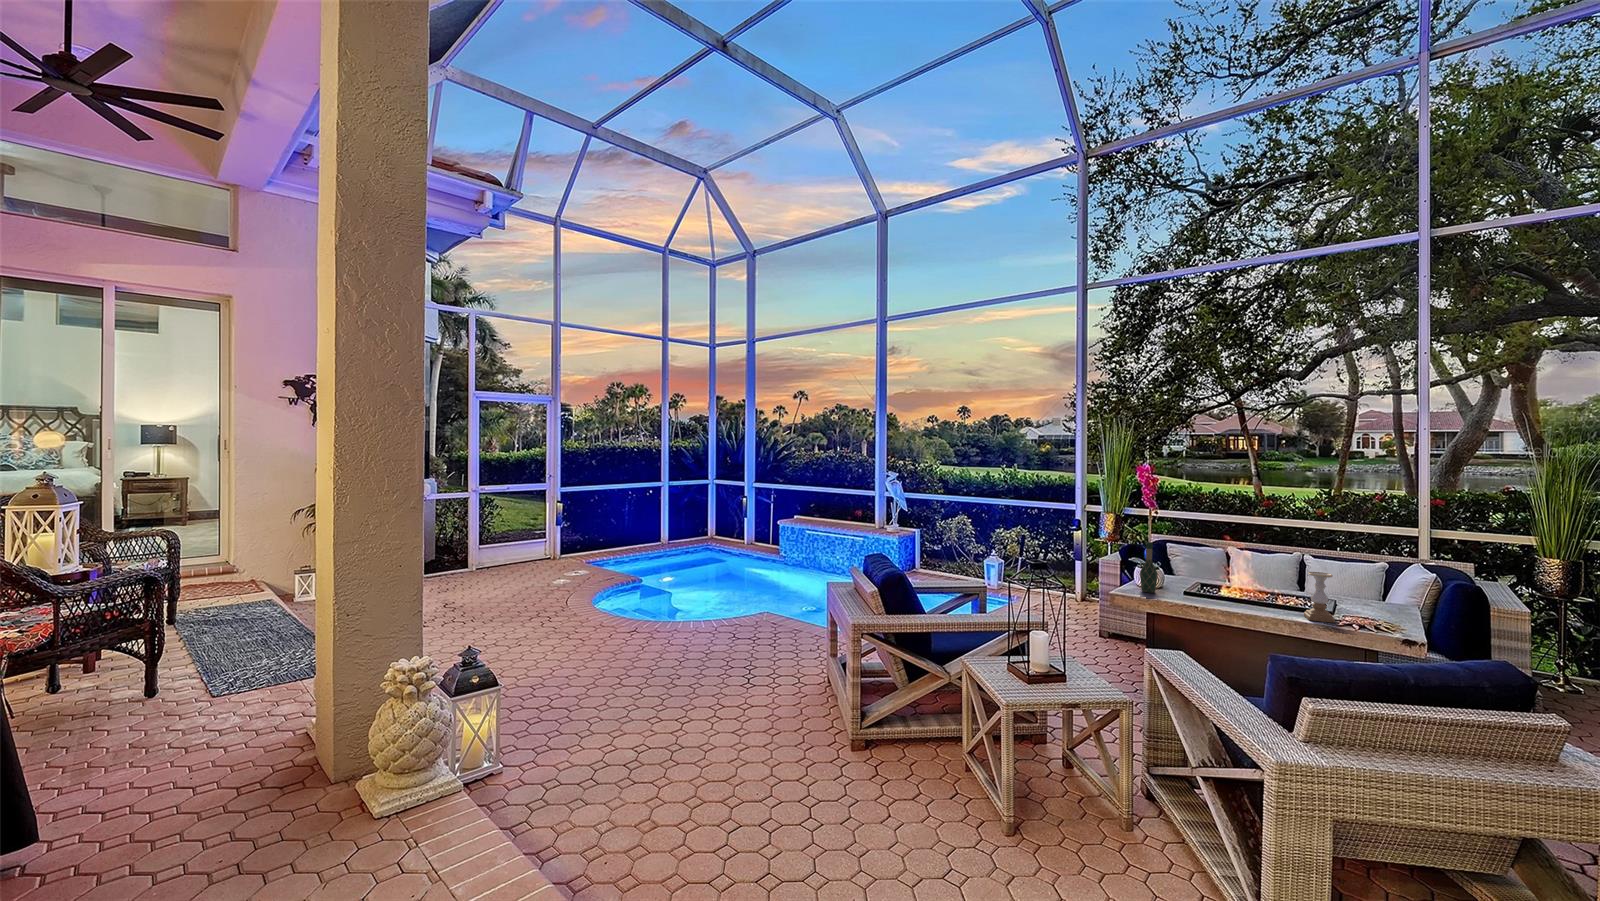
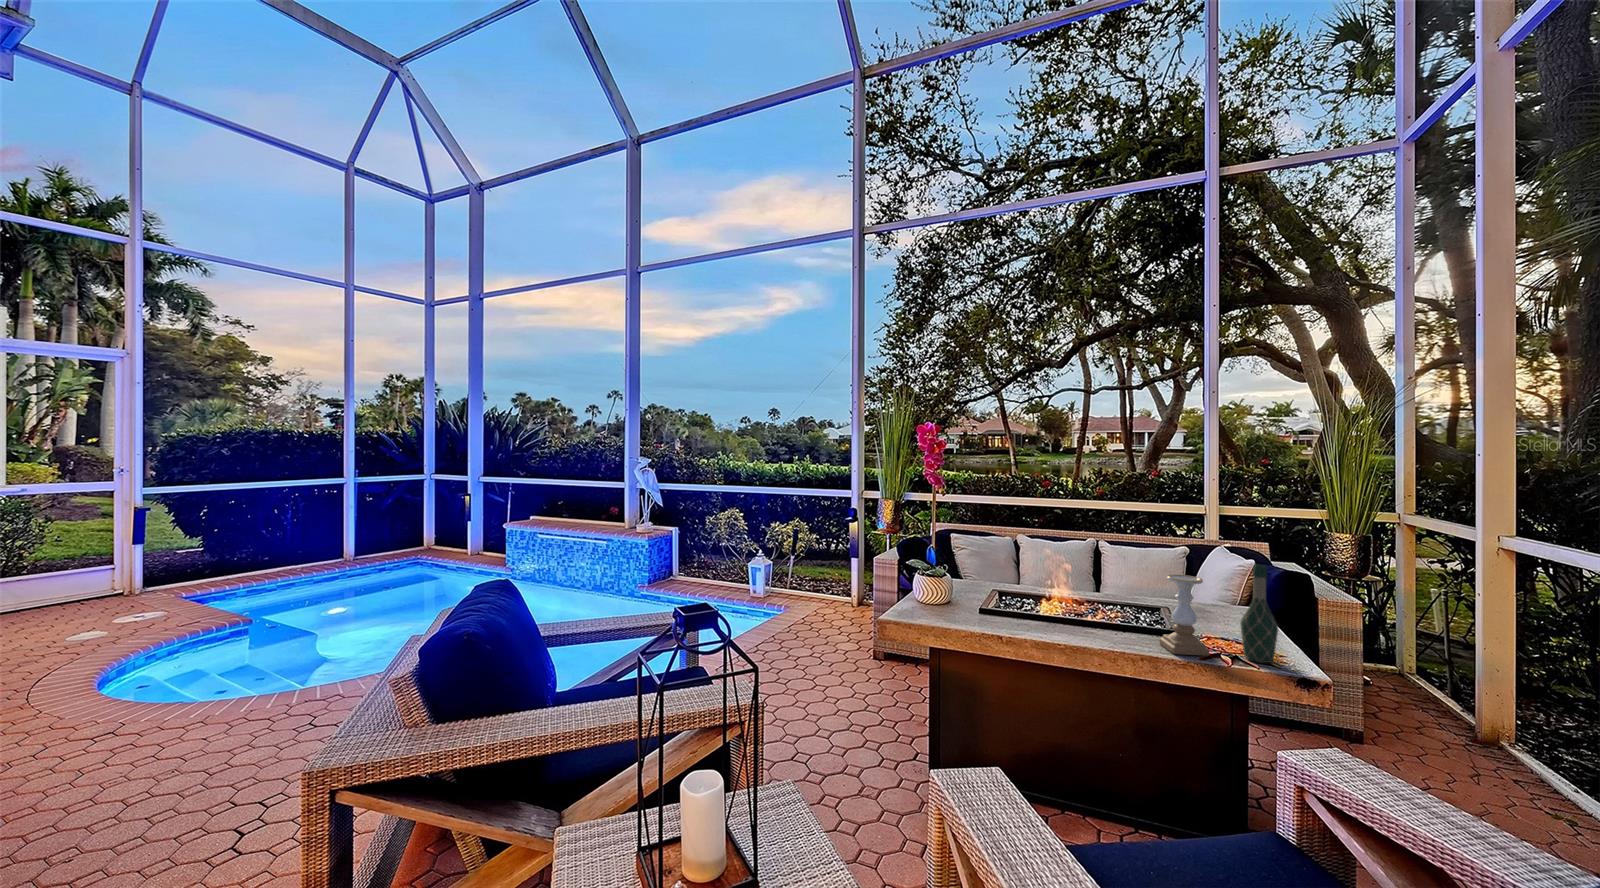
wine bottle: present [1140,542,1158,593] -> present [1240,564,1278,663]

